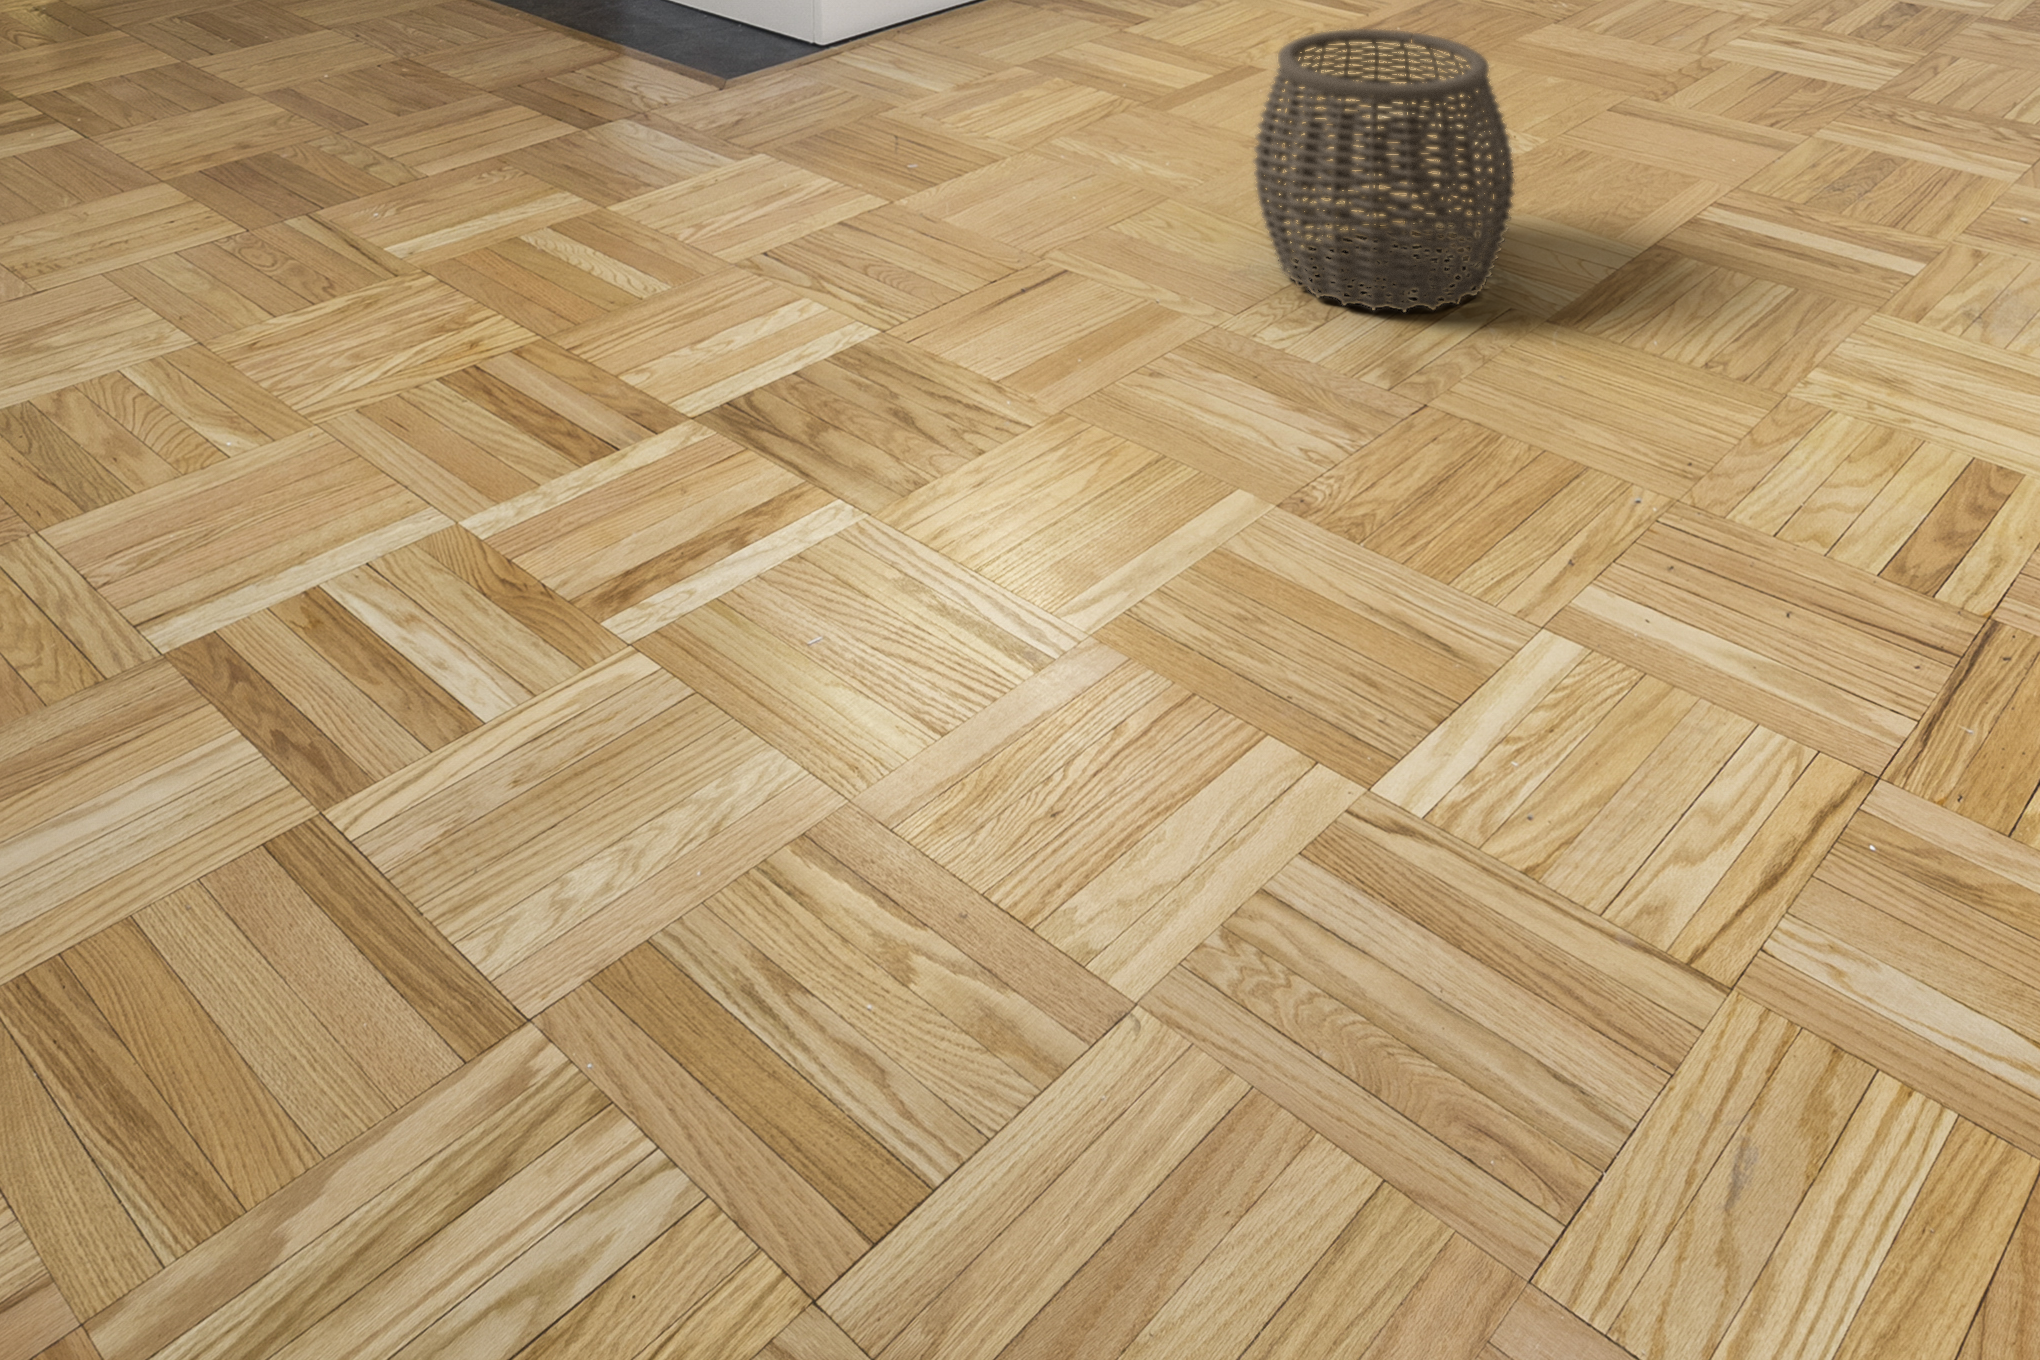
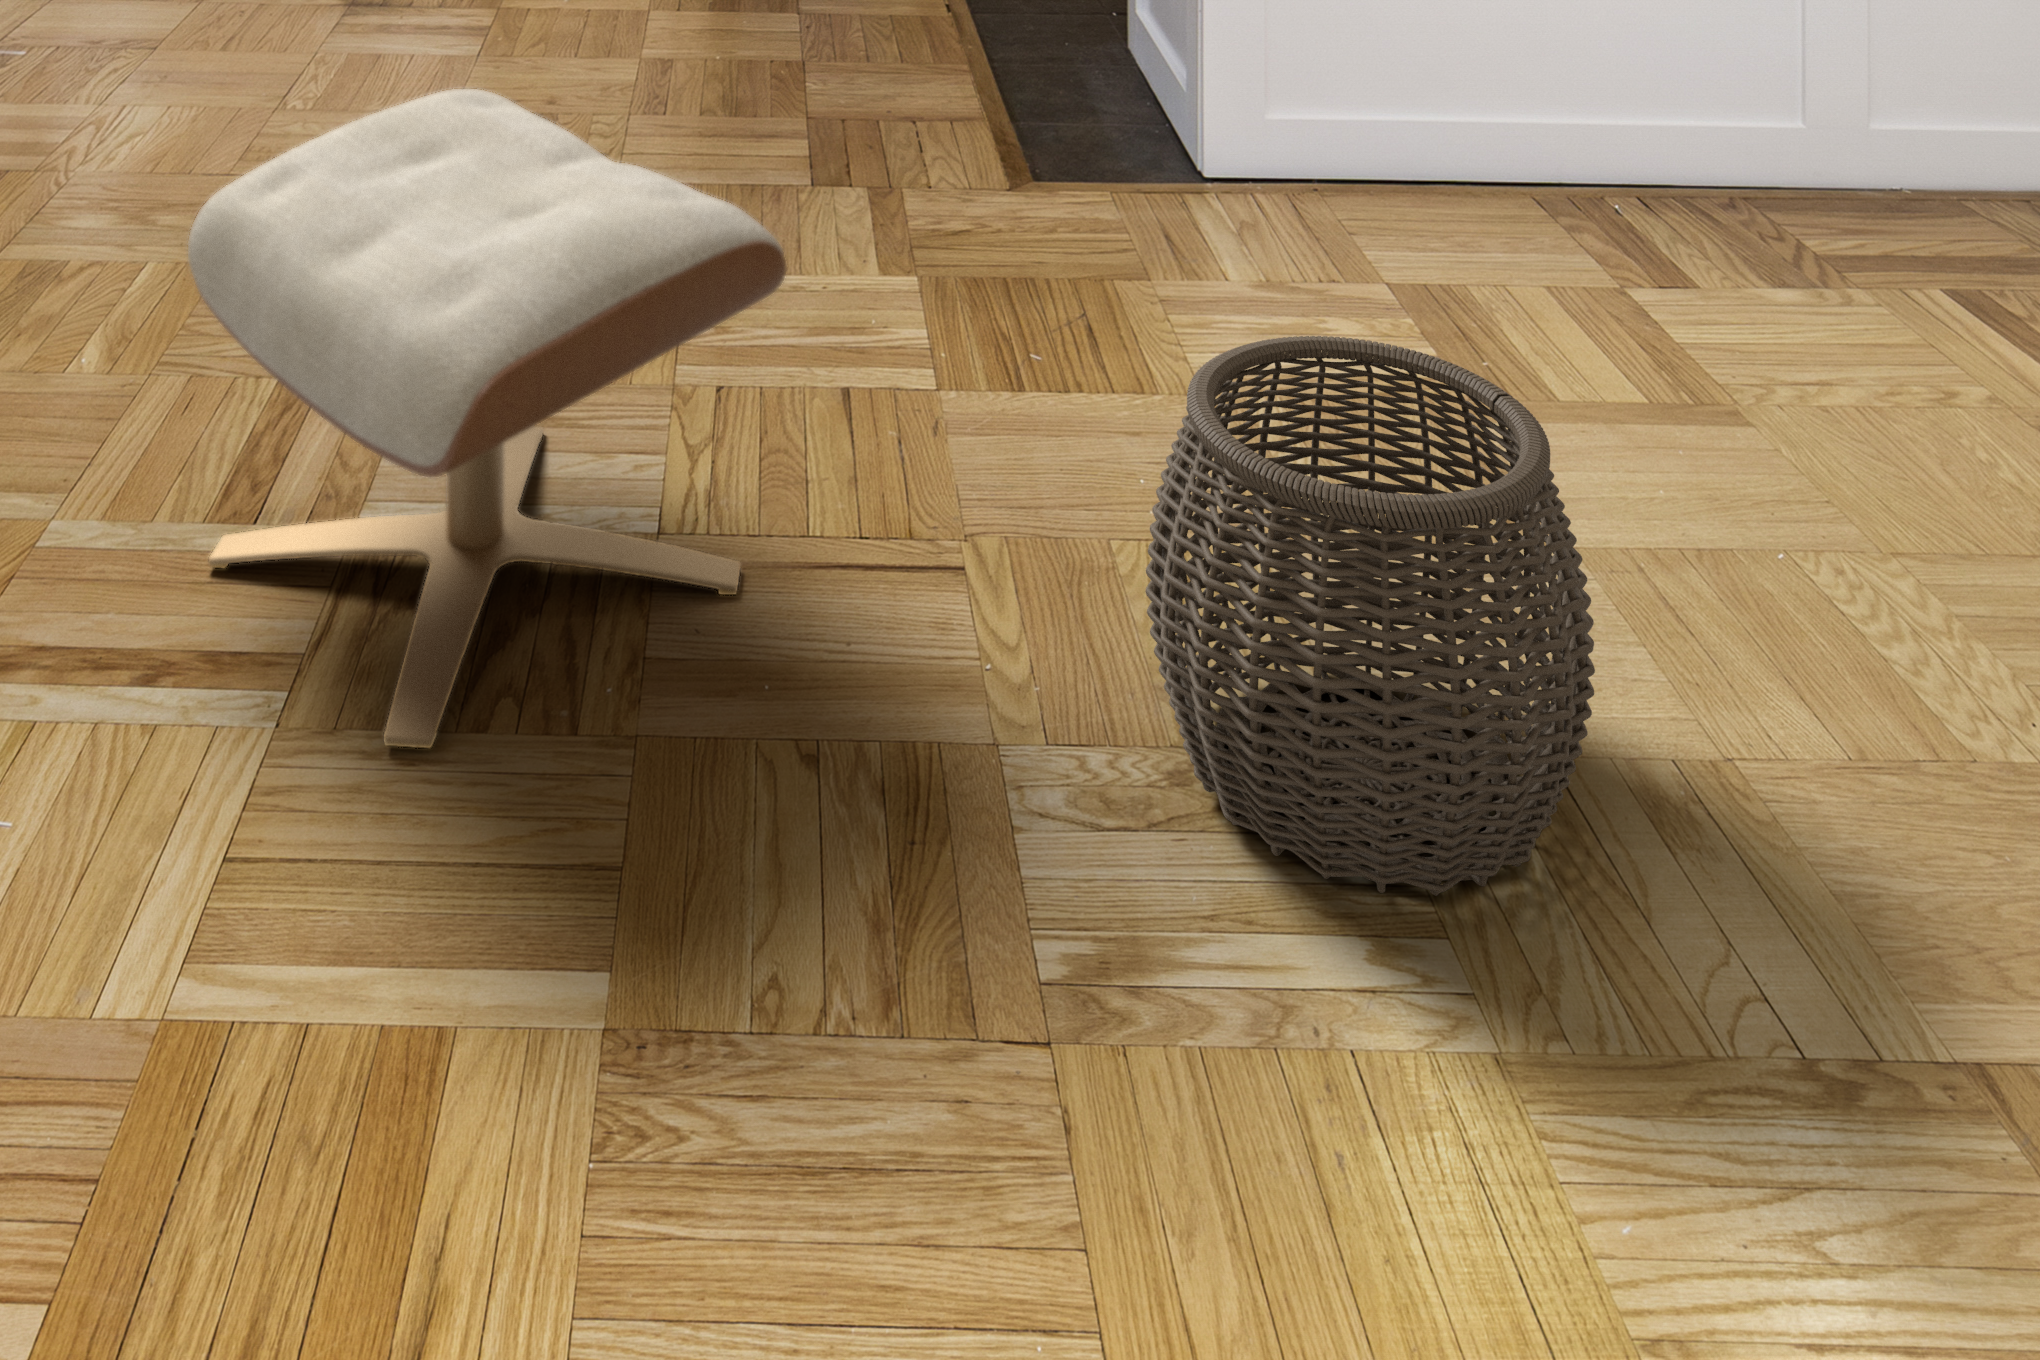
ottoman: none [567,47,1042,487] -> present [188,89,786,748]

